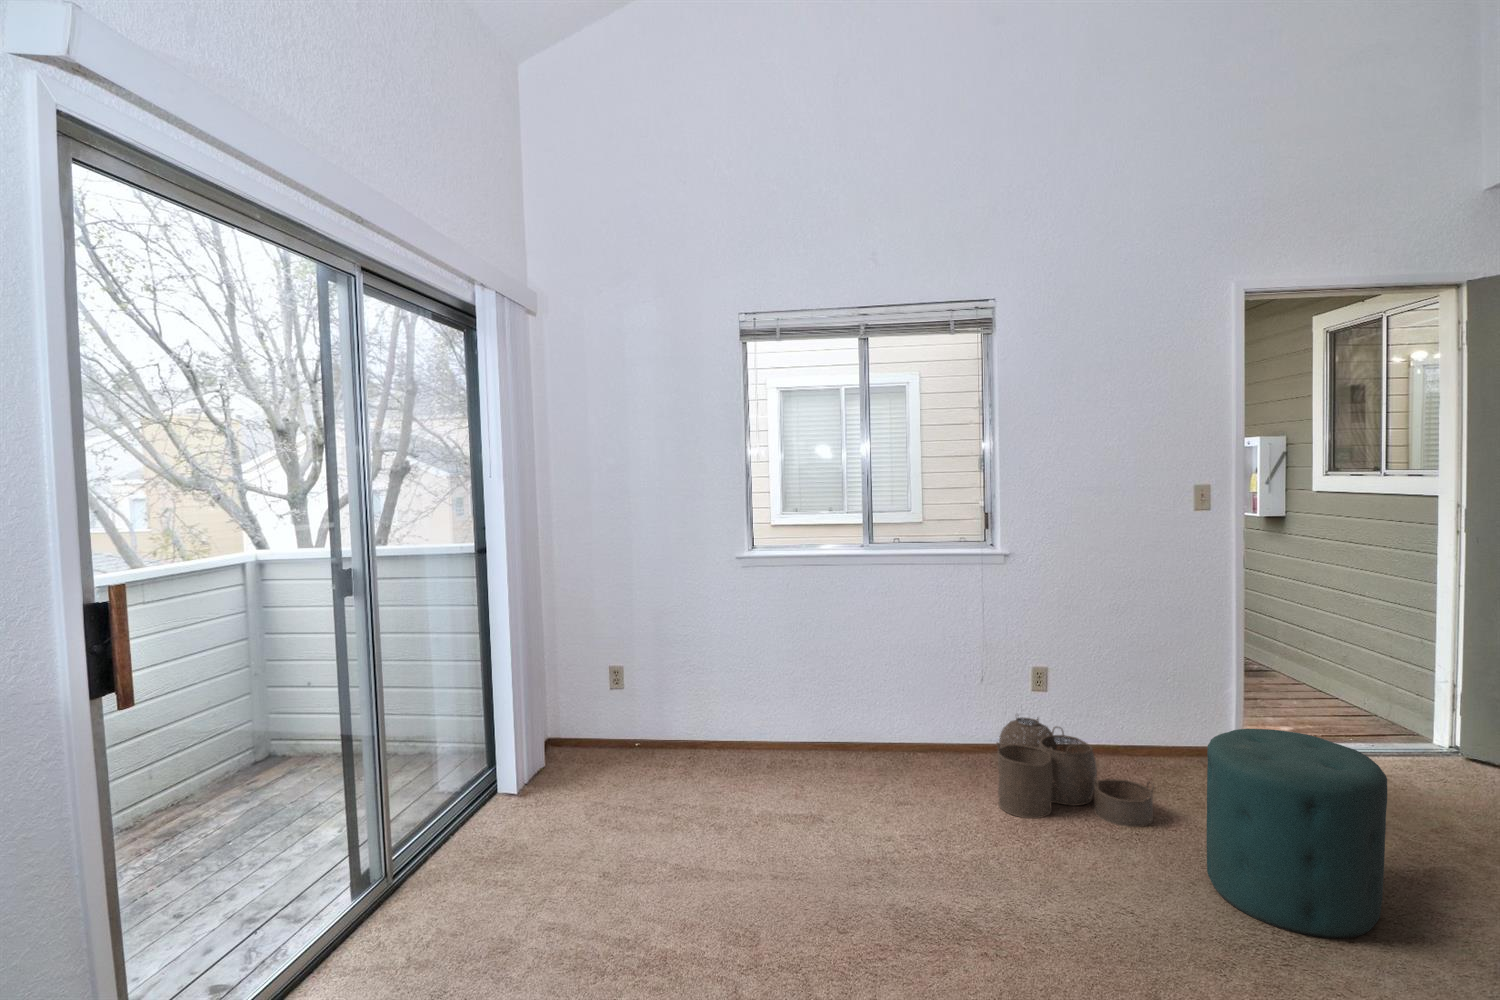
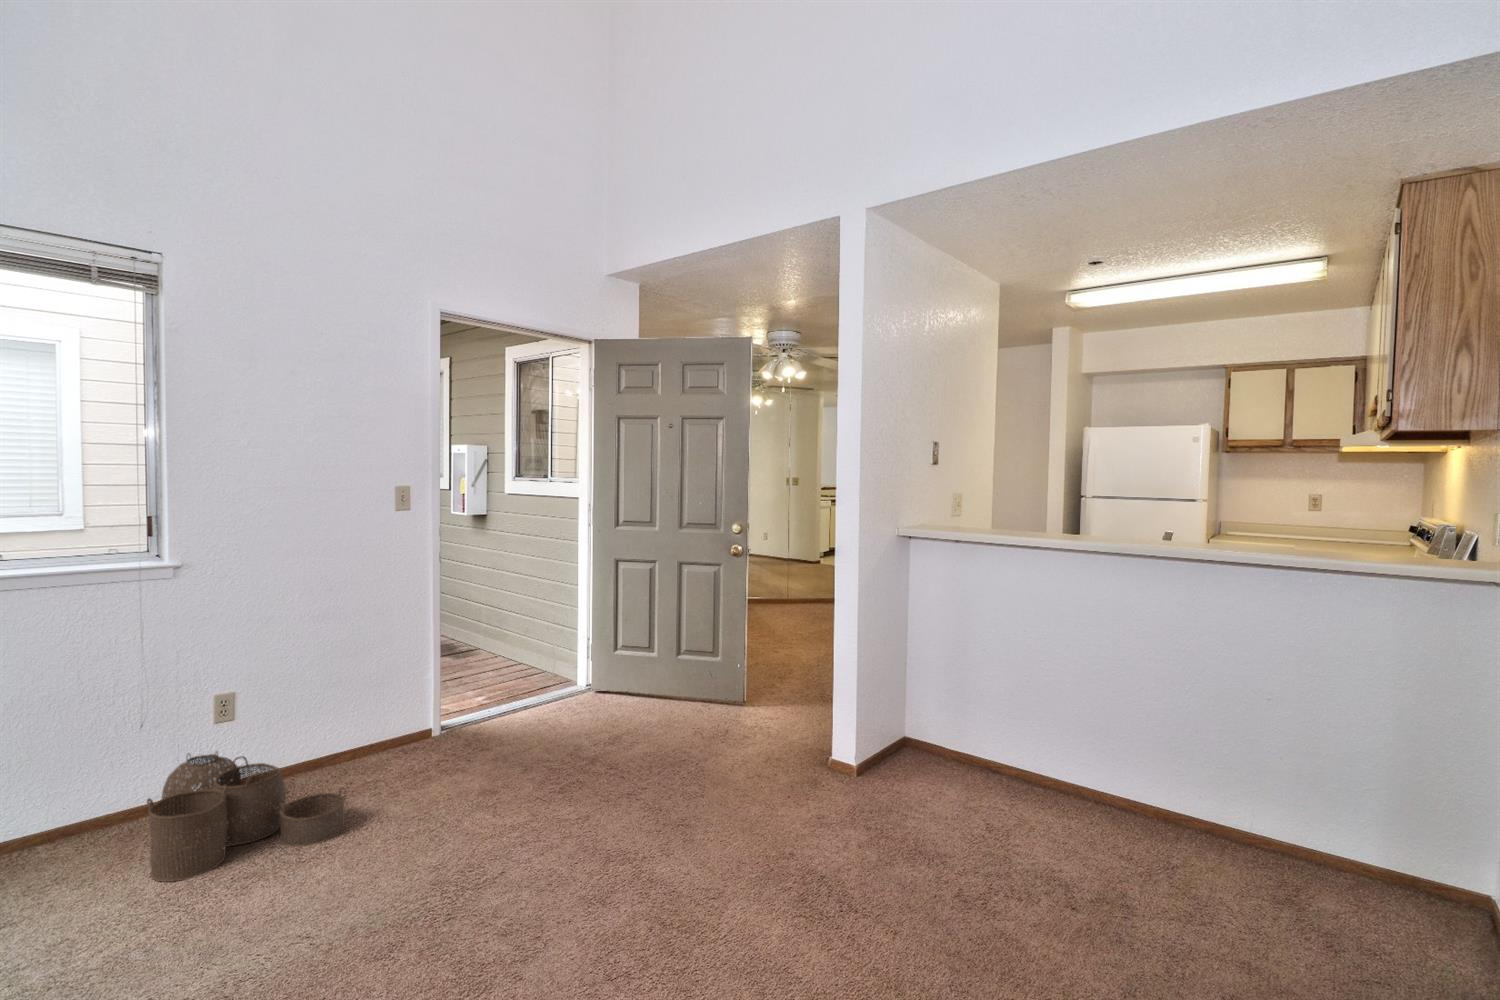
ottoman: present [1206,729,1387,938] -> none [388,707,529,892]

